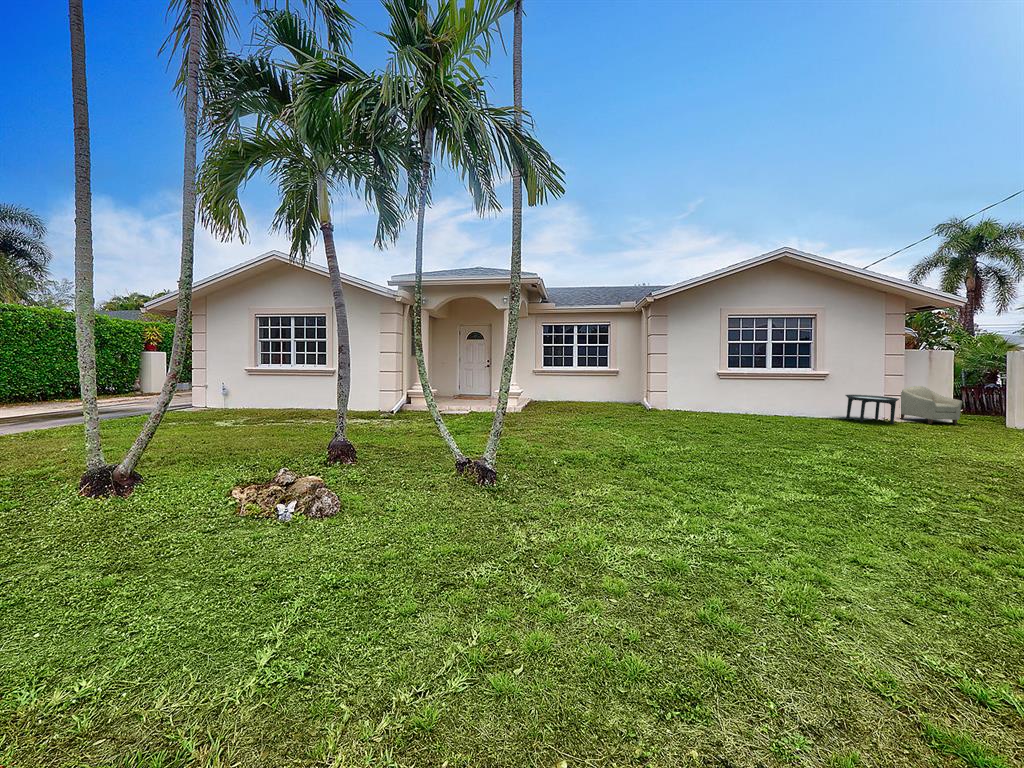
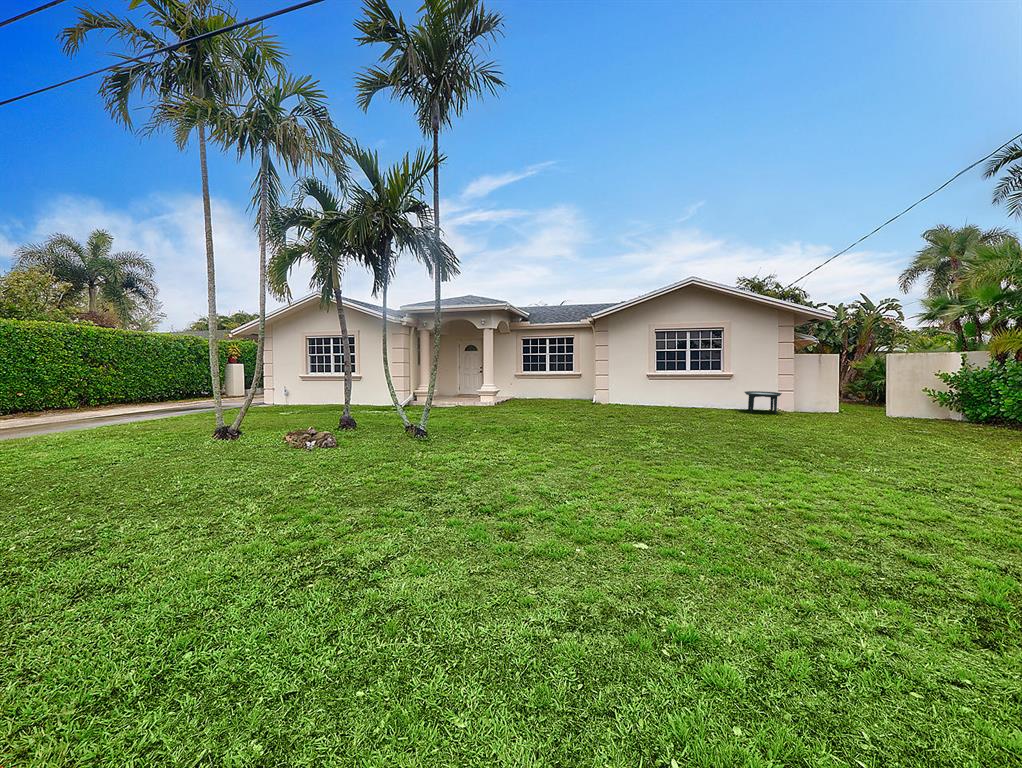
chair: present [900,386,962,424] -> none [793,384,835,414]

